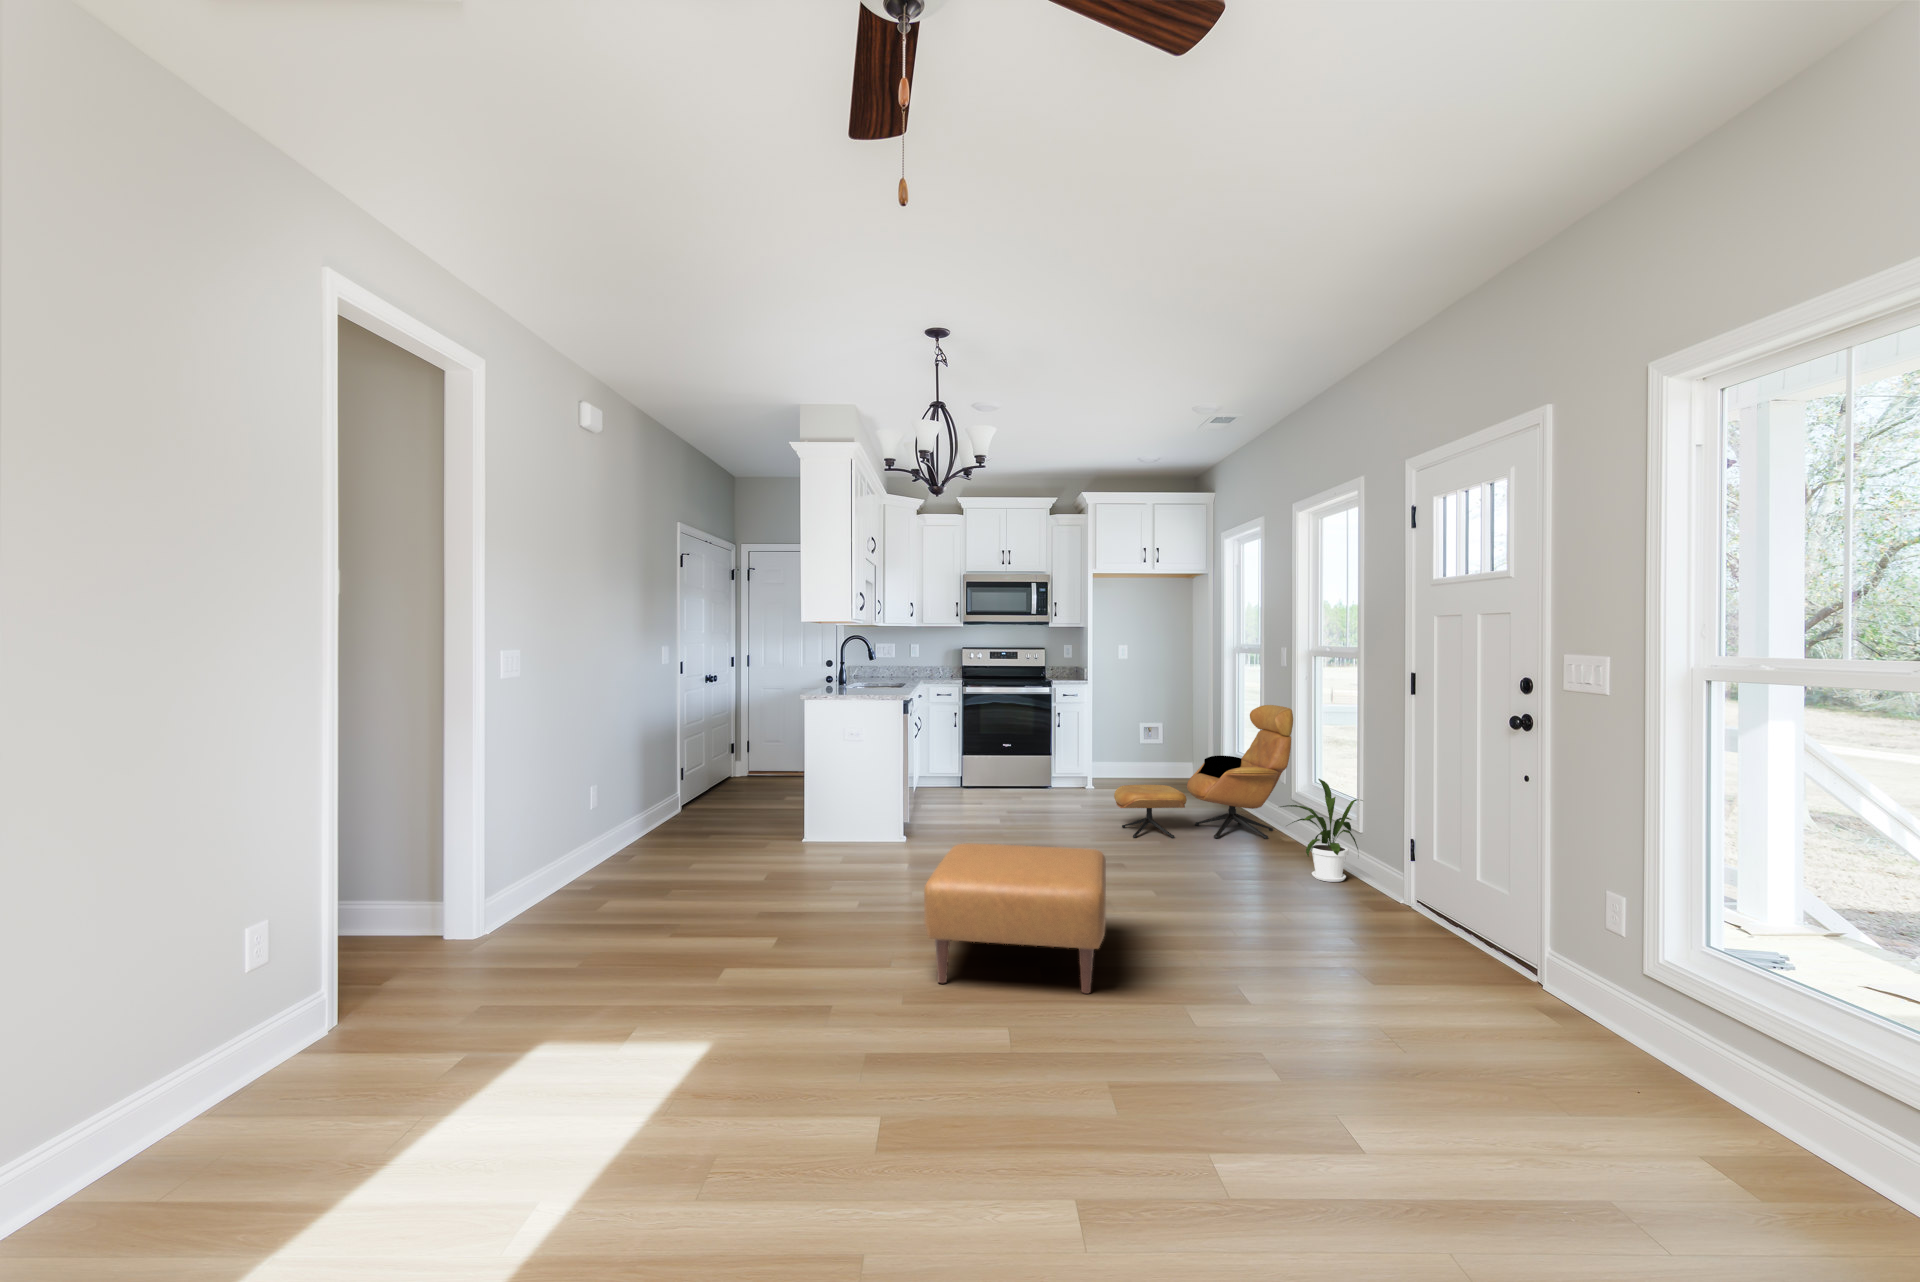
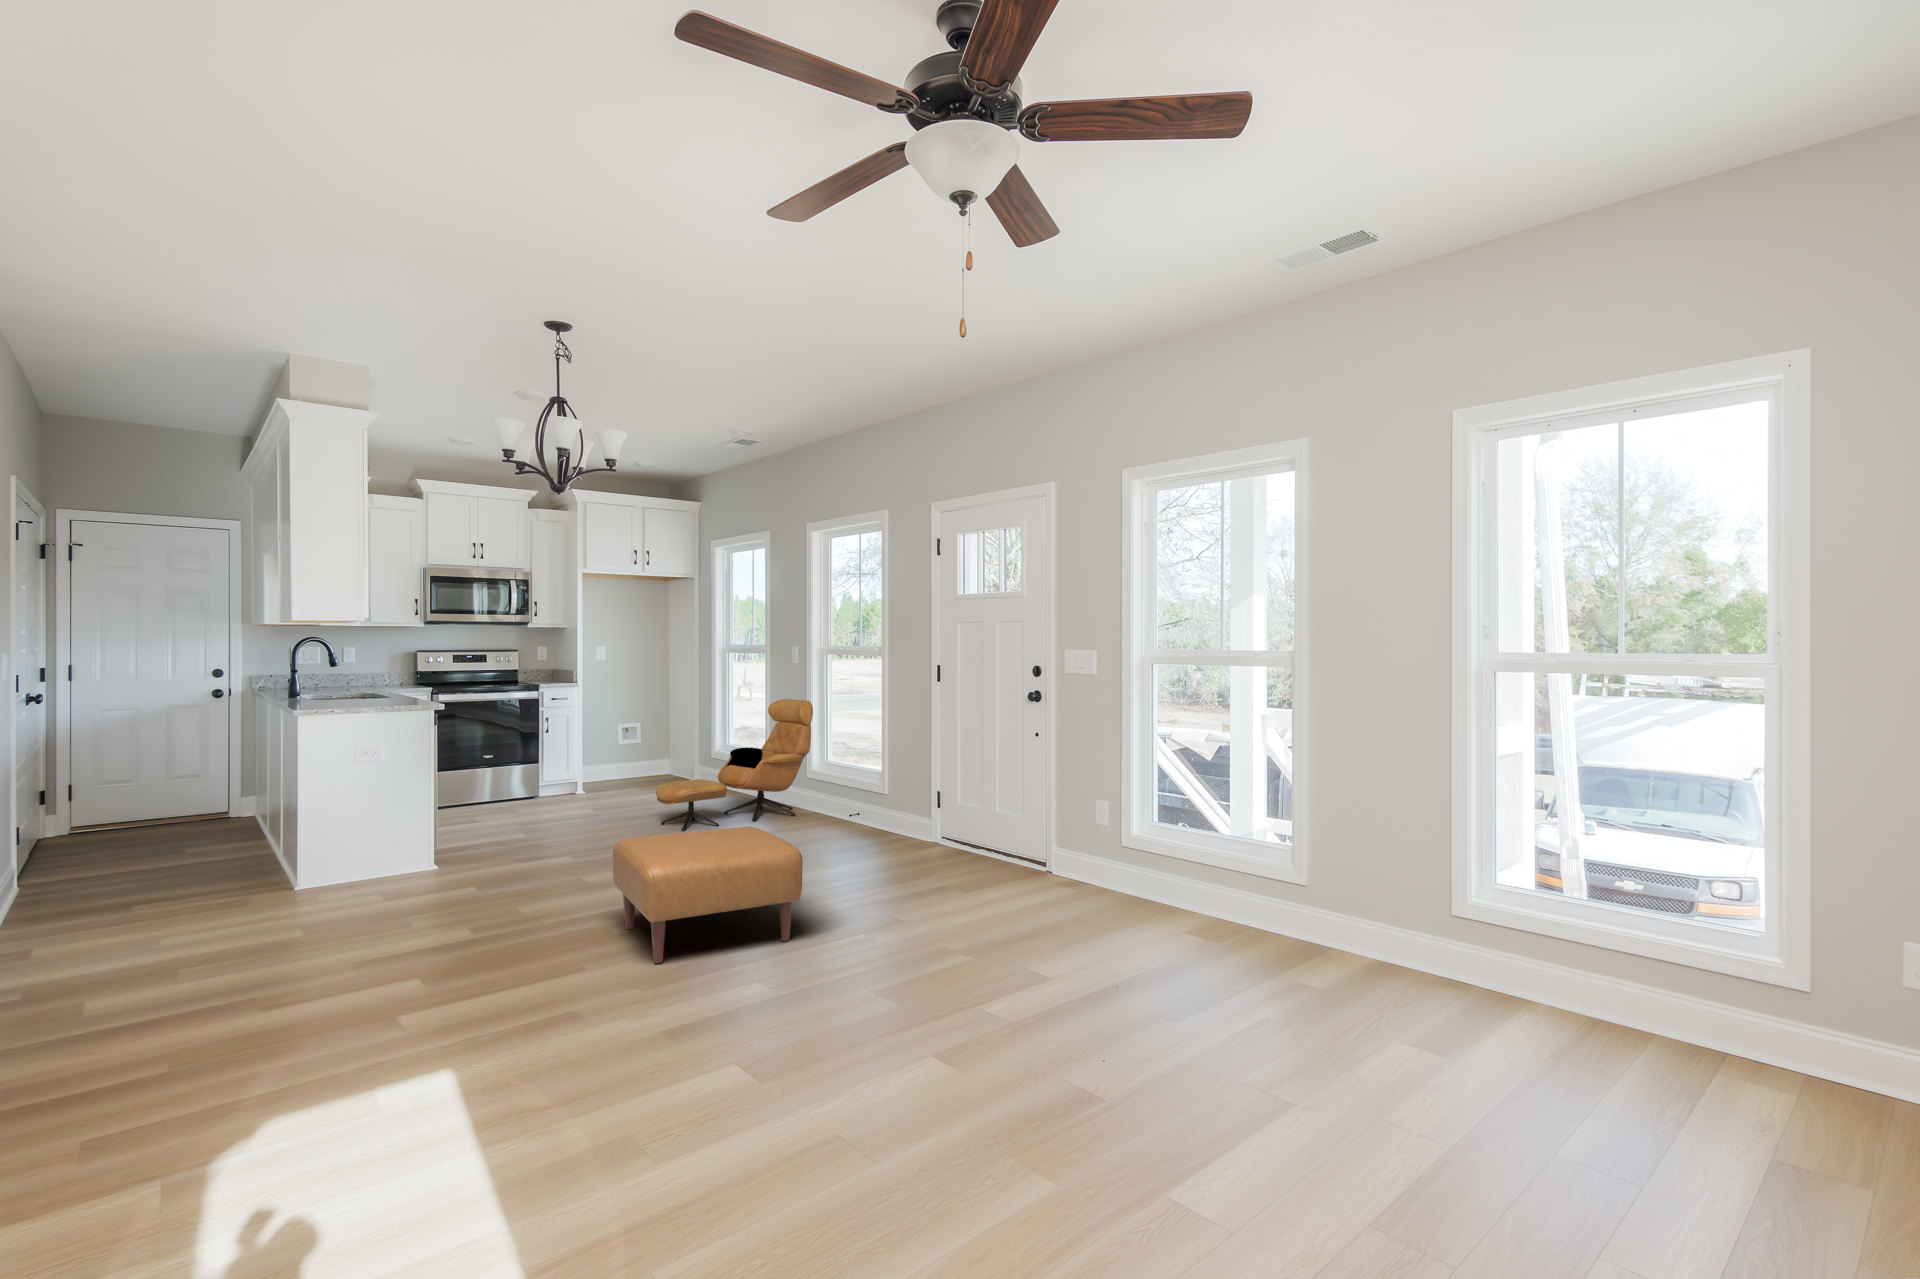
house plant: present [1280,779,1363,882] -> none [826,756,894,838]

